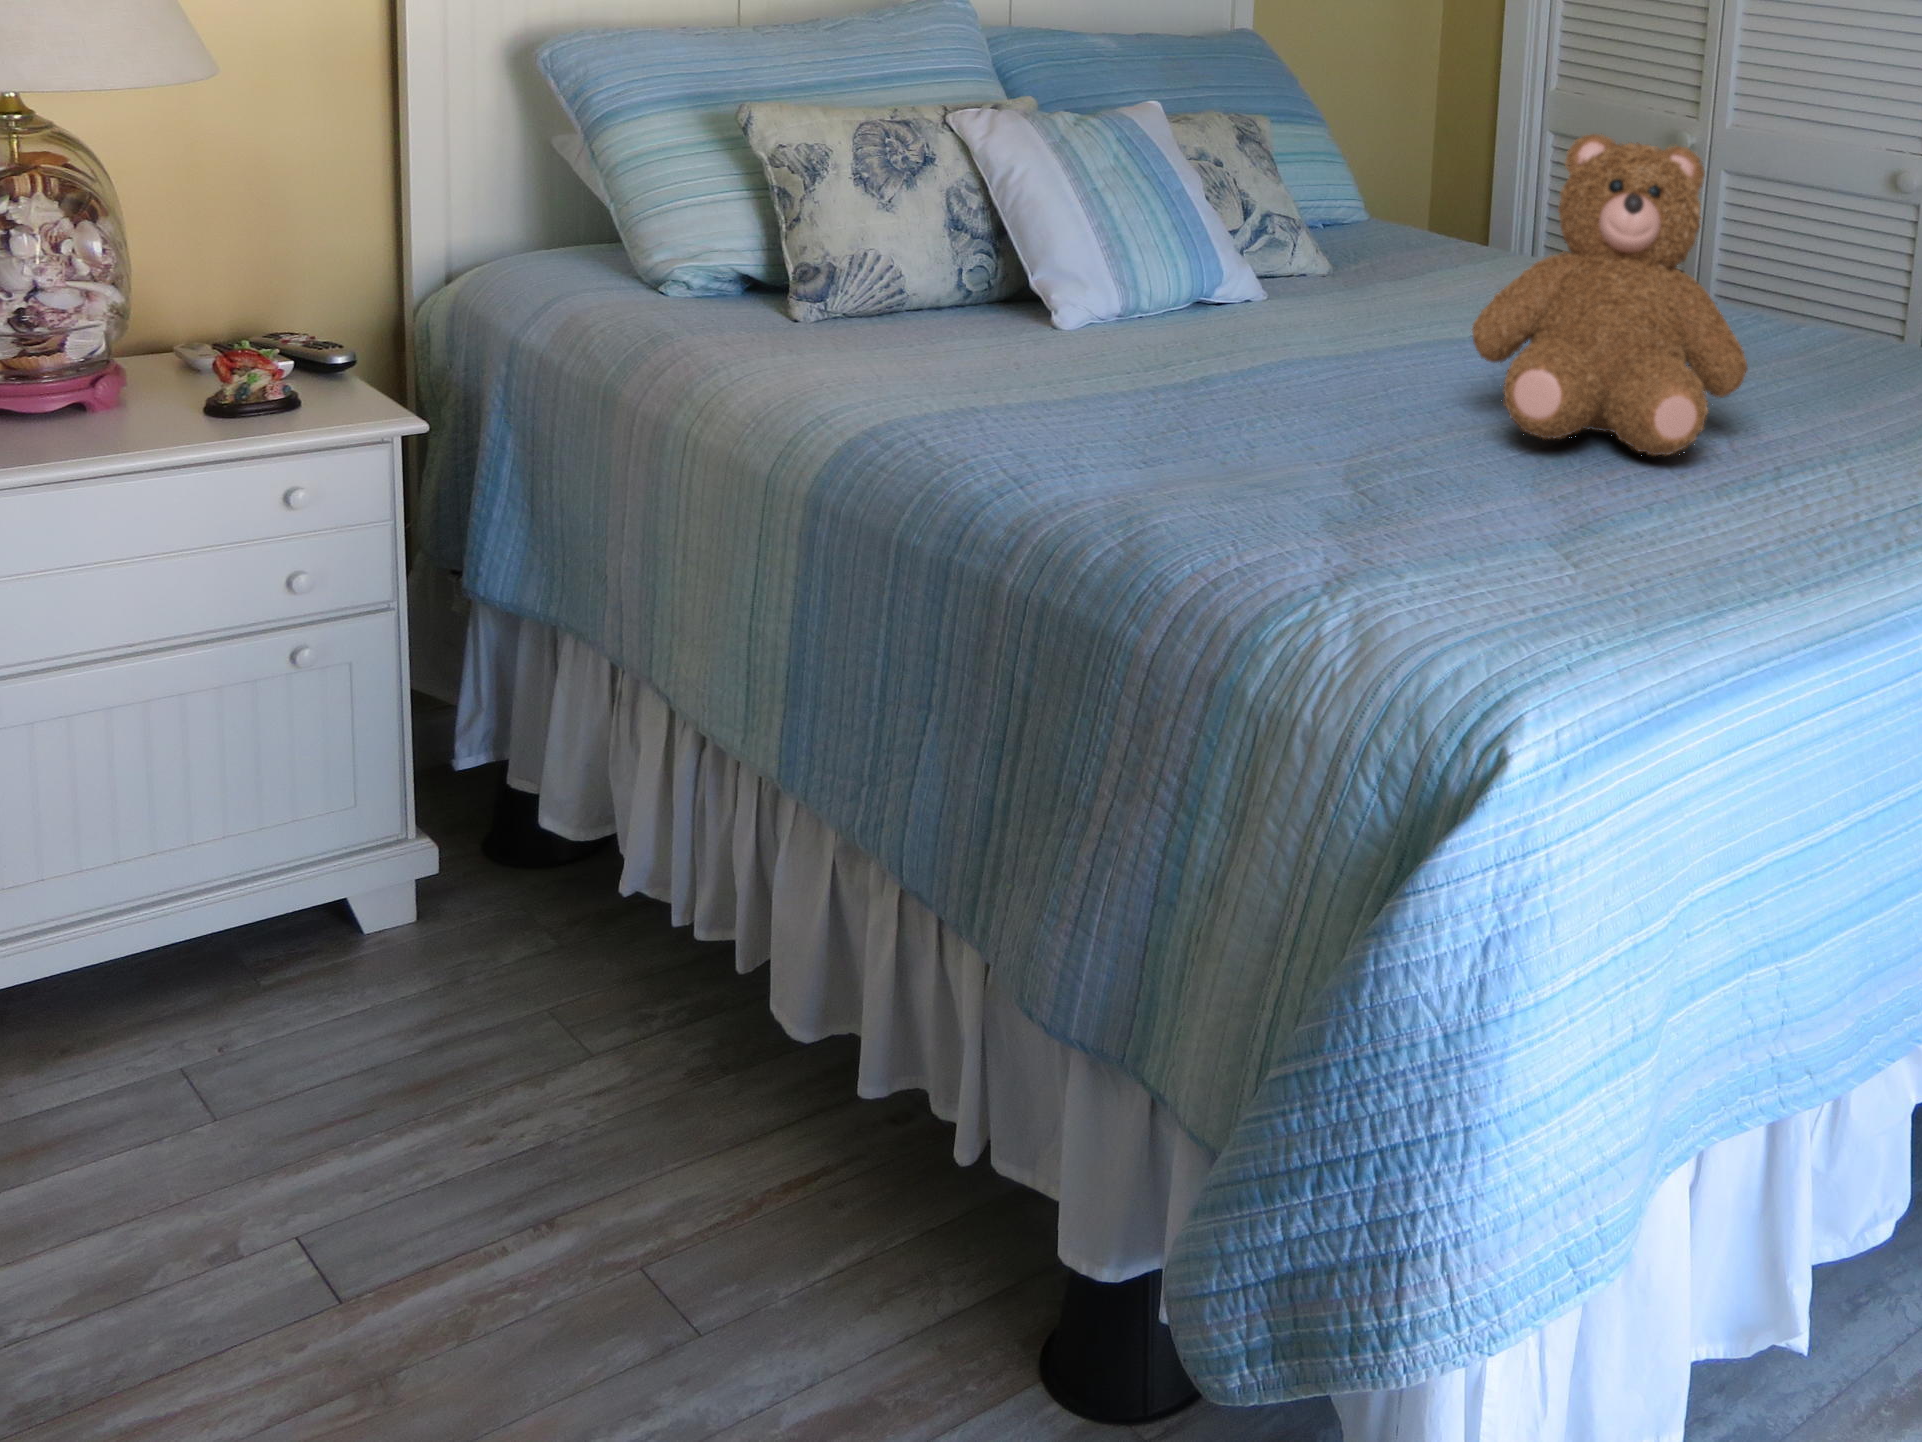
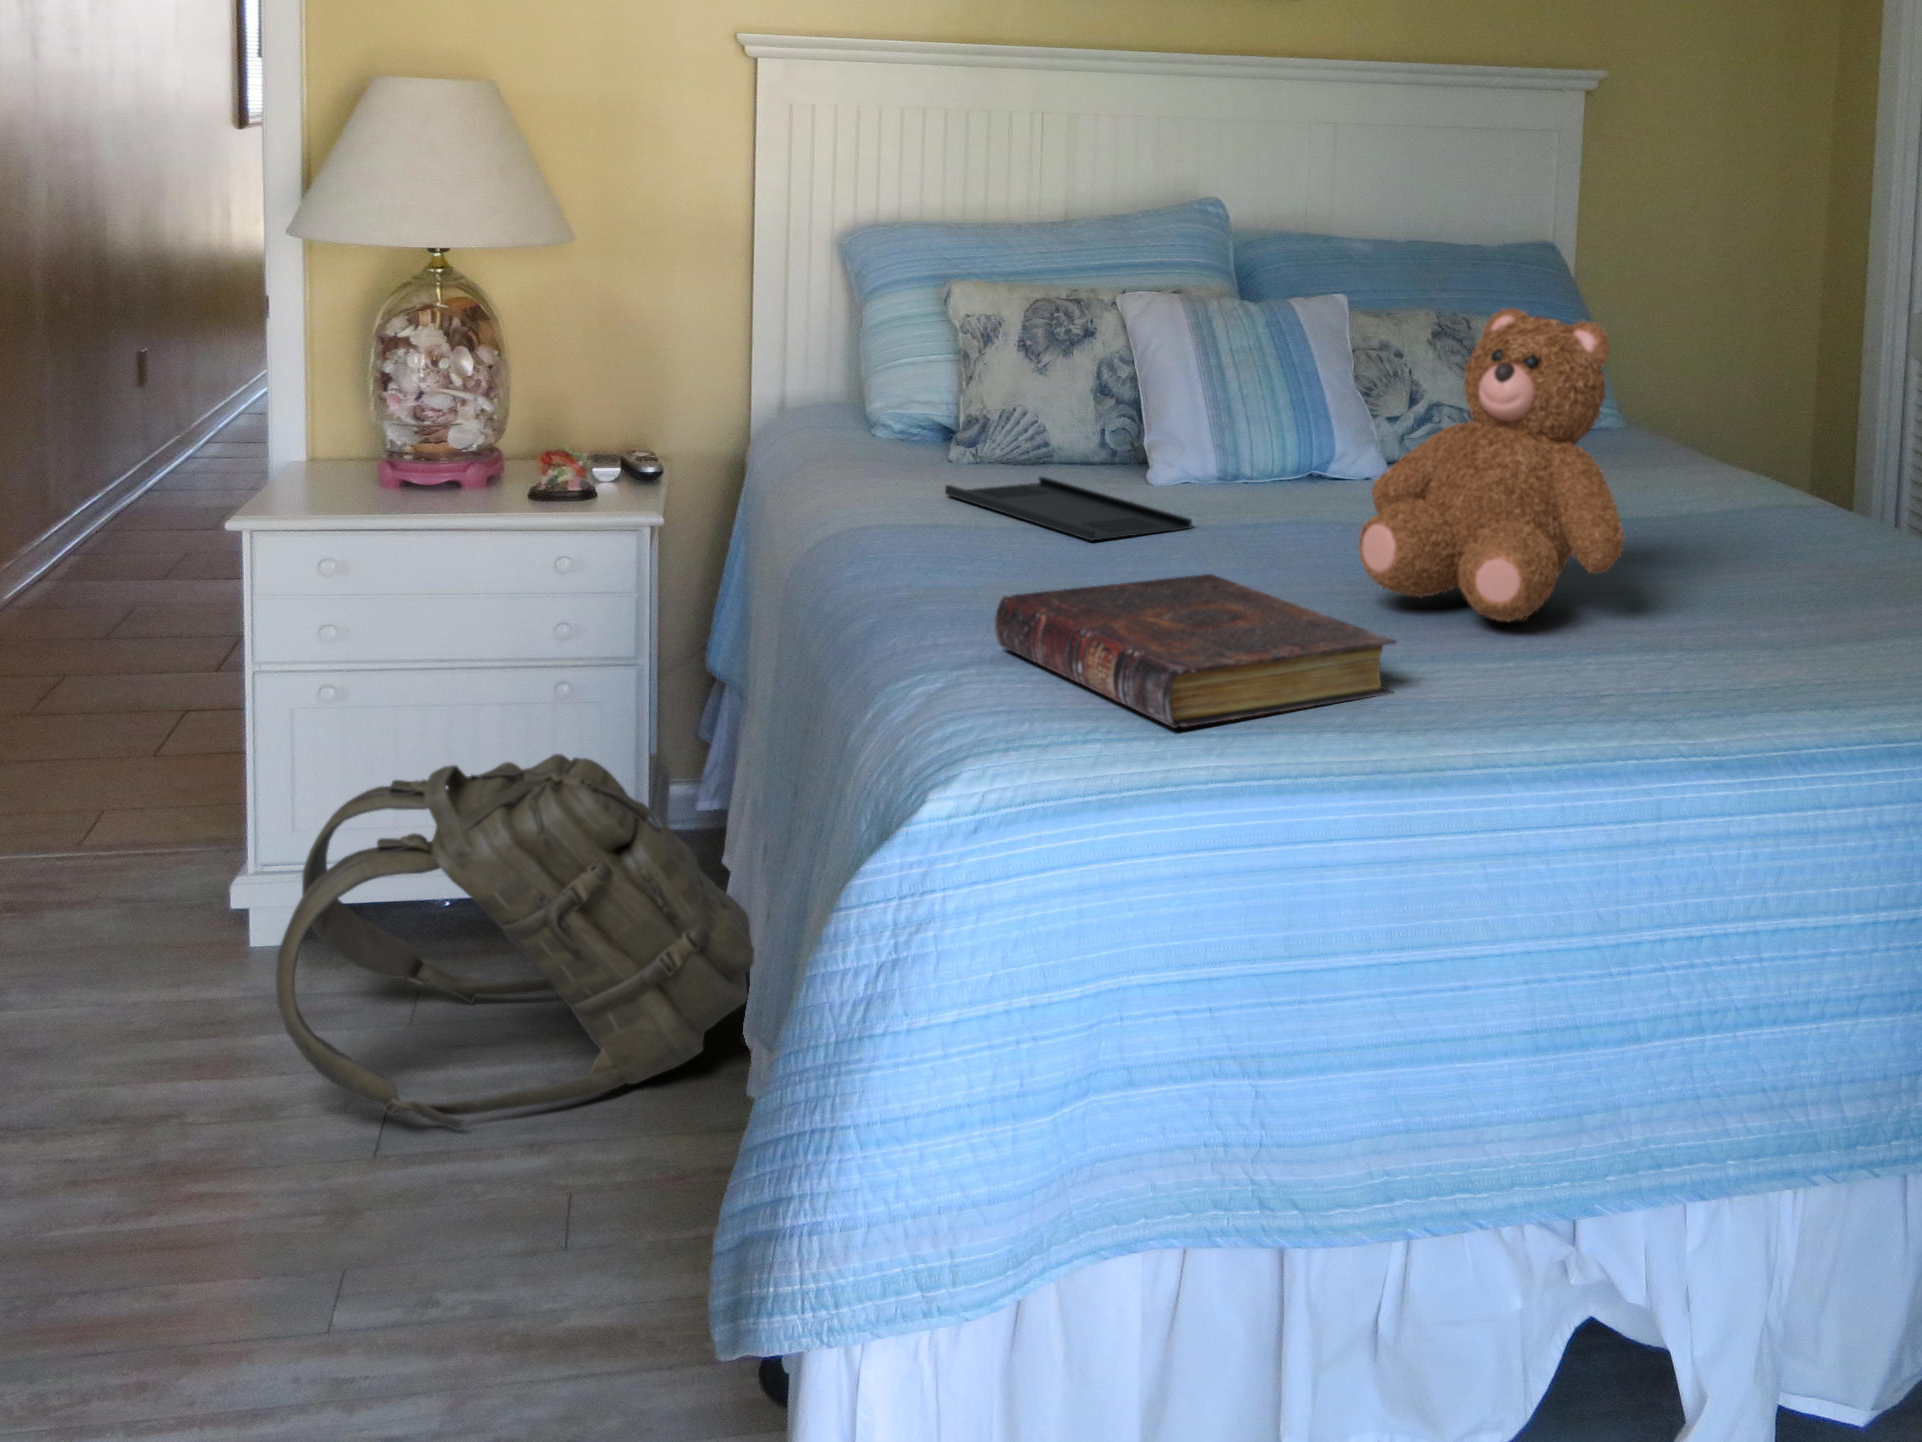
tray: none [874,332,1193,408] -> present [945,477,1192,540]
book: none [1271,441,1696,625] -> present [995,574,1396,728]
backpack: none [60,739,710,1237] -> present [276,754,754,1130]

